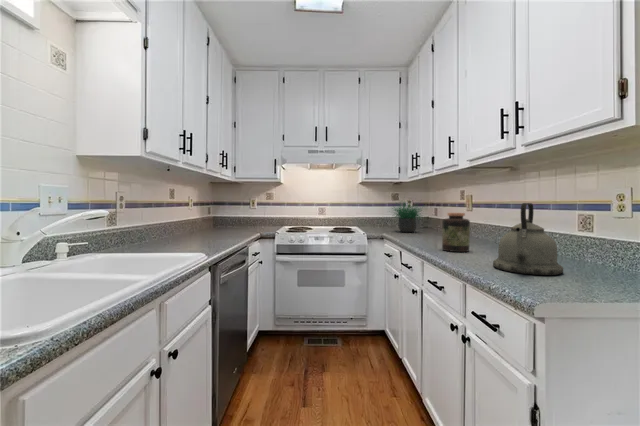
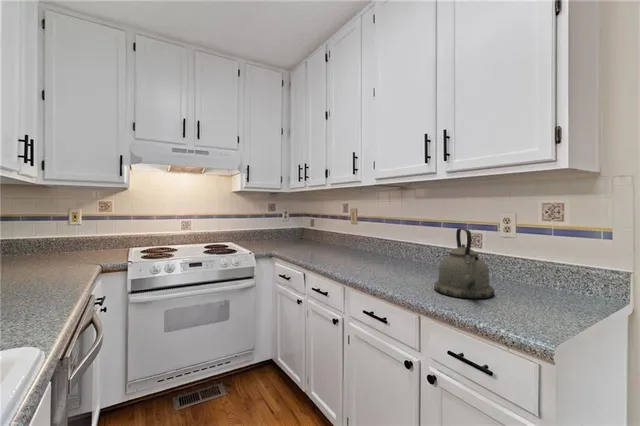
potted plant: present [394,203,420,232] -> none [271,205,317,248]
jar: present [442,213,470,252] -> none [362,232,387,274]

